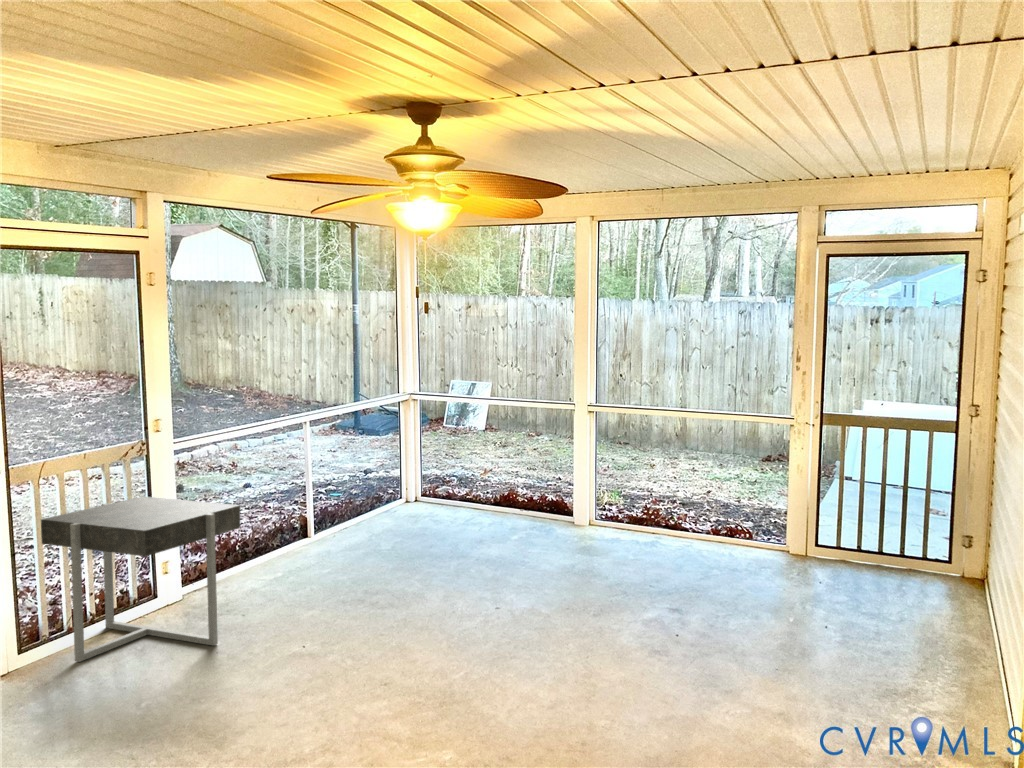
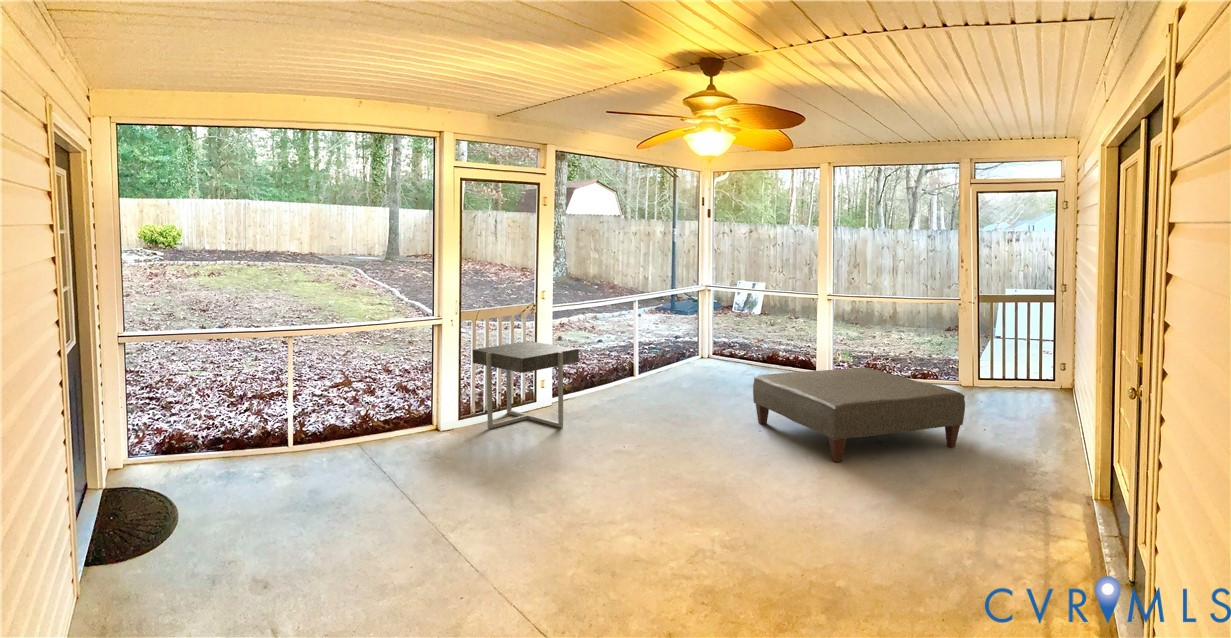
ottoman: none [526,505,833,659] -> present [753,367,965,462]

